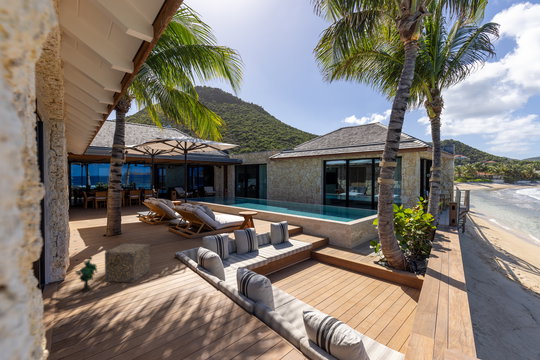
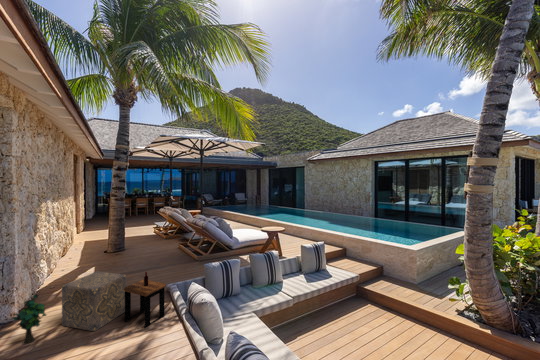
side table: none [151,241,181,279] -> present [123,272,166,328]

